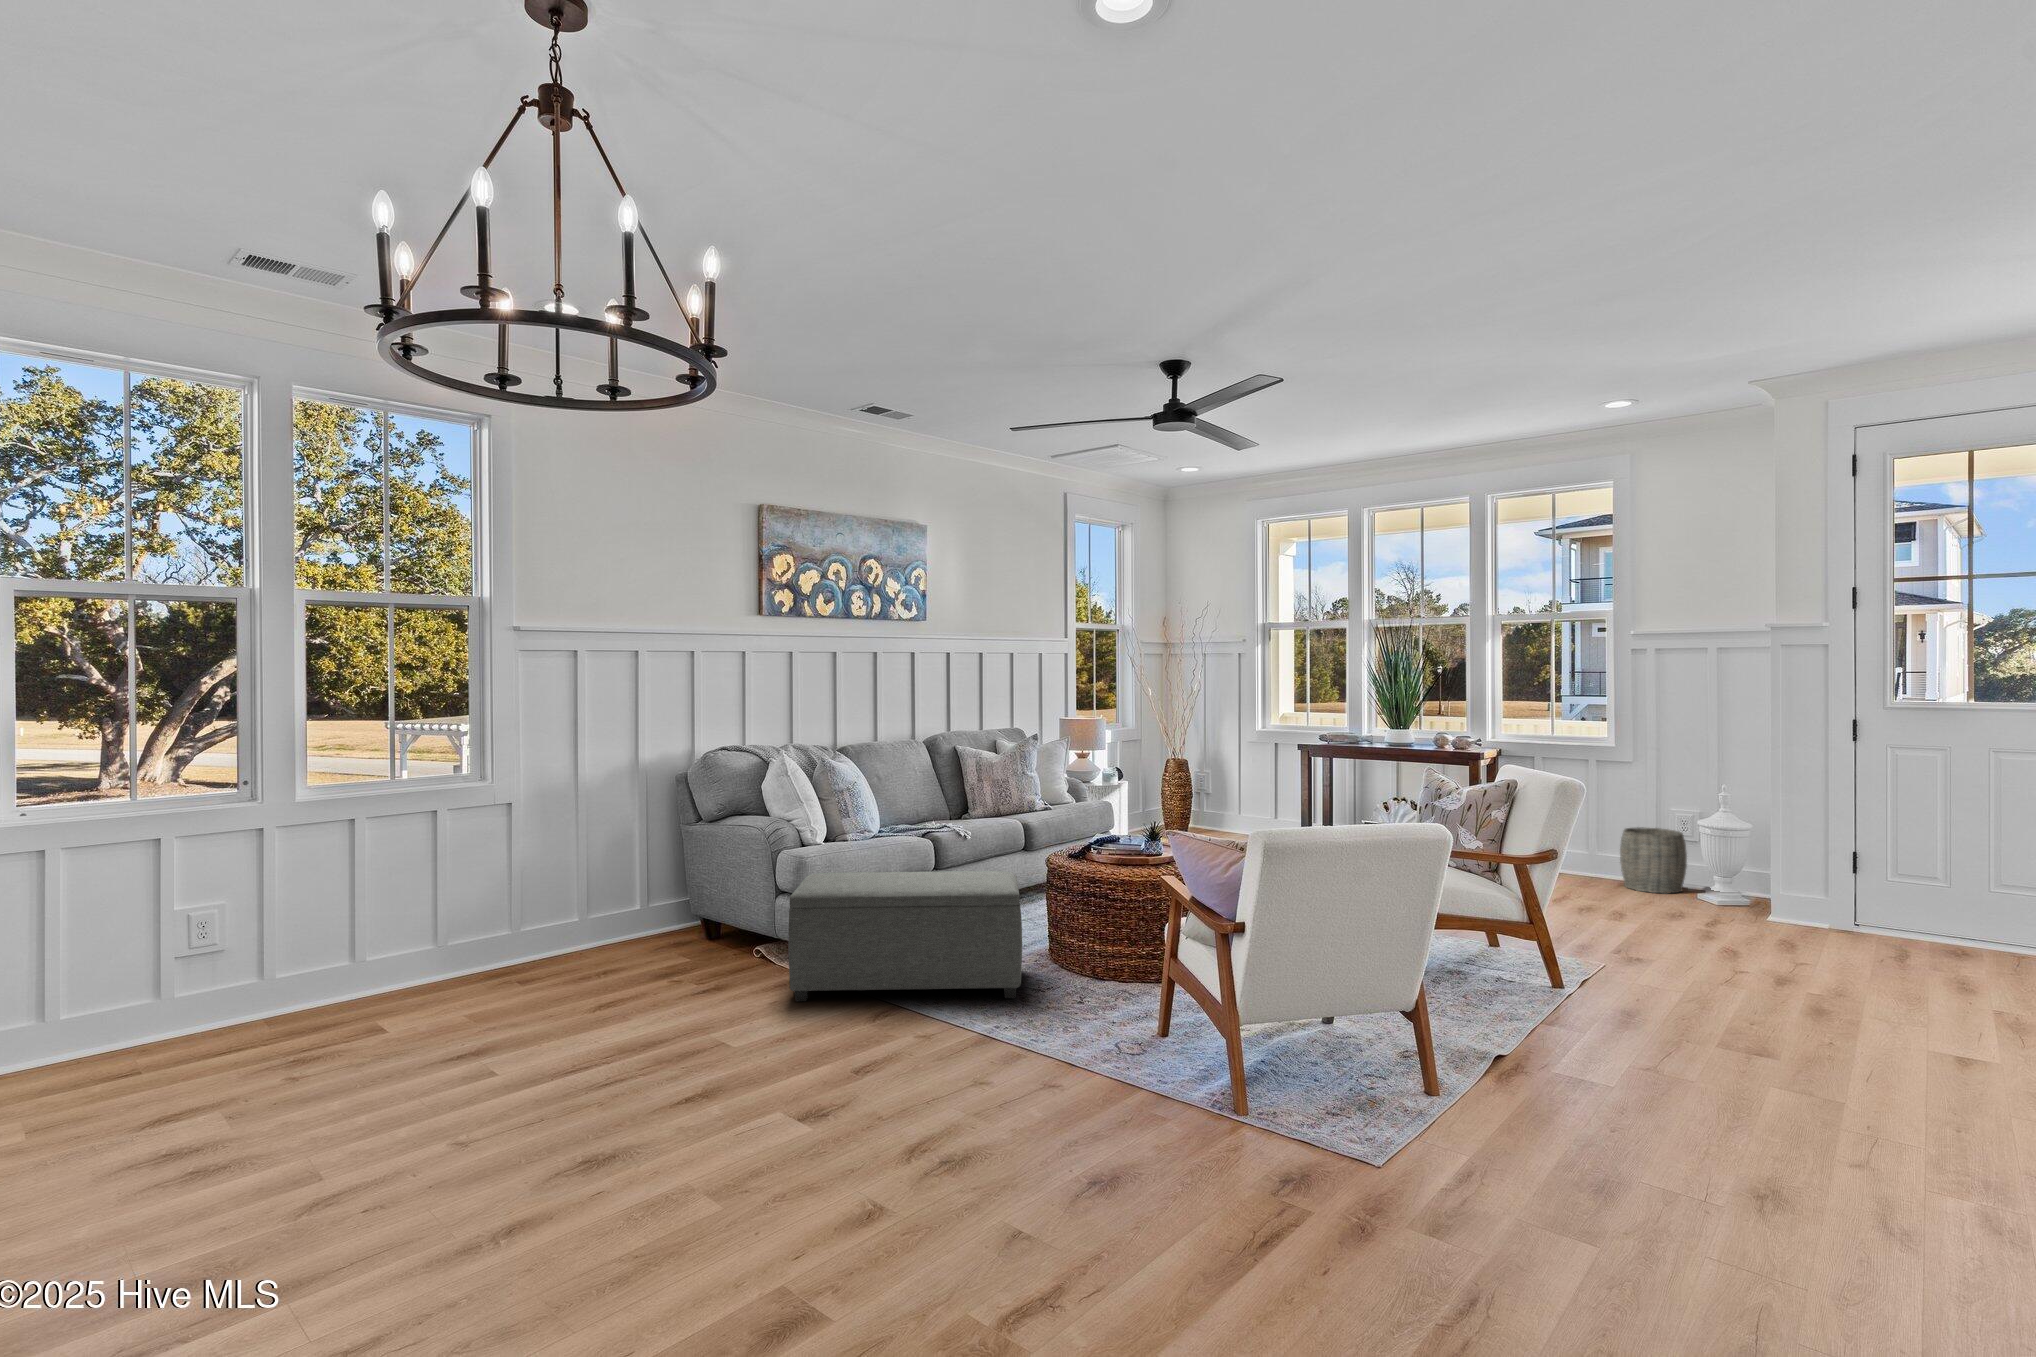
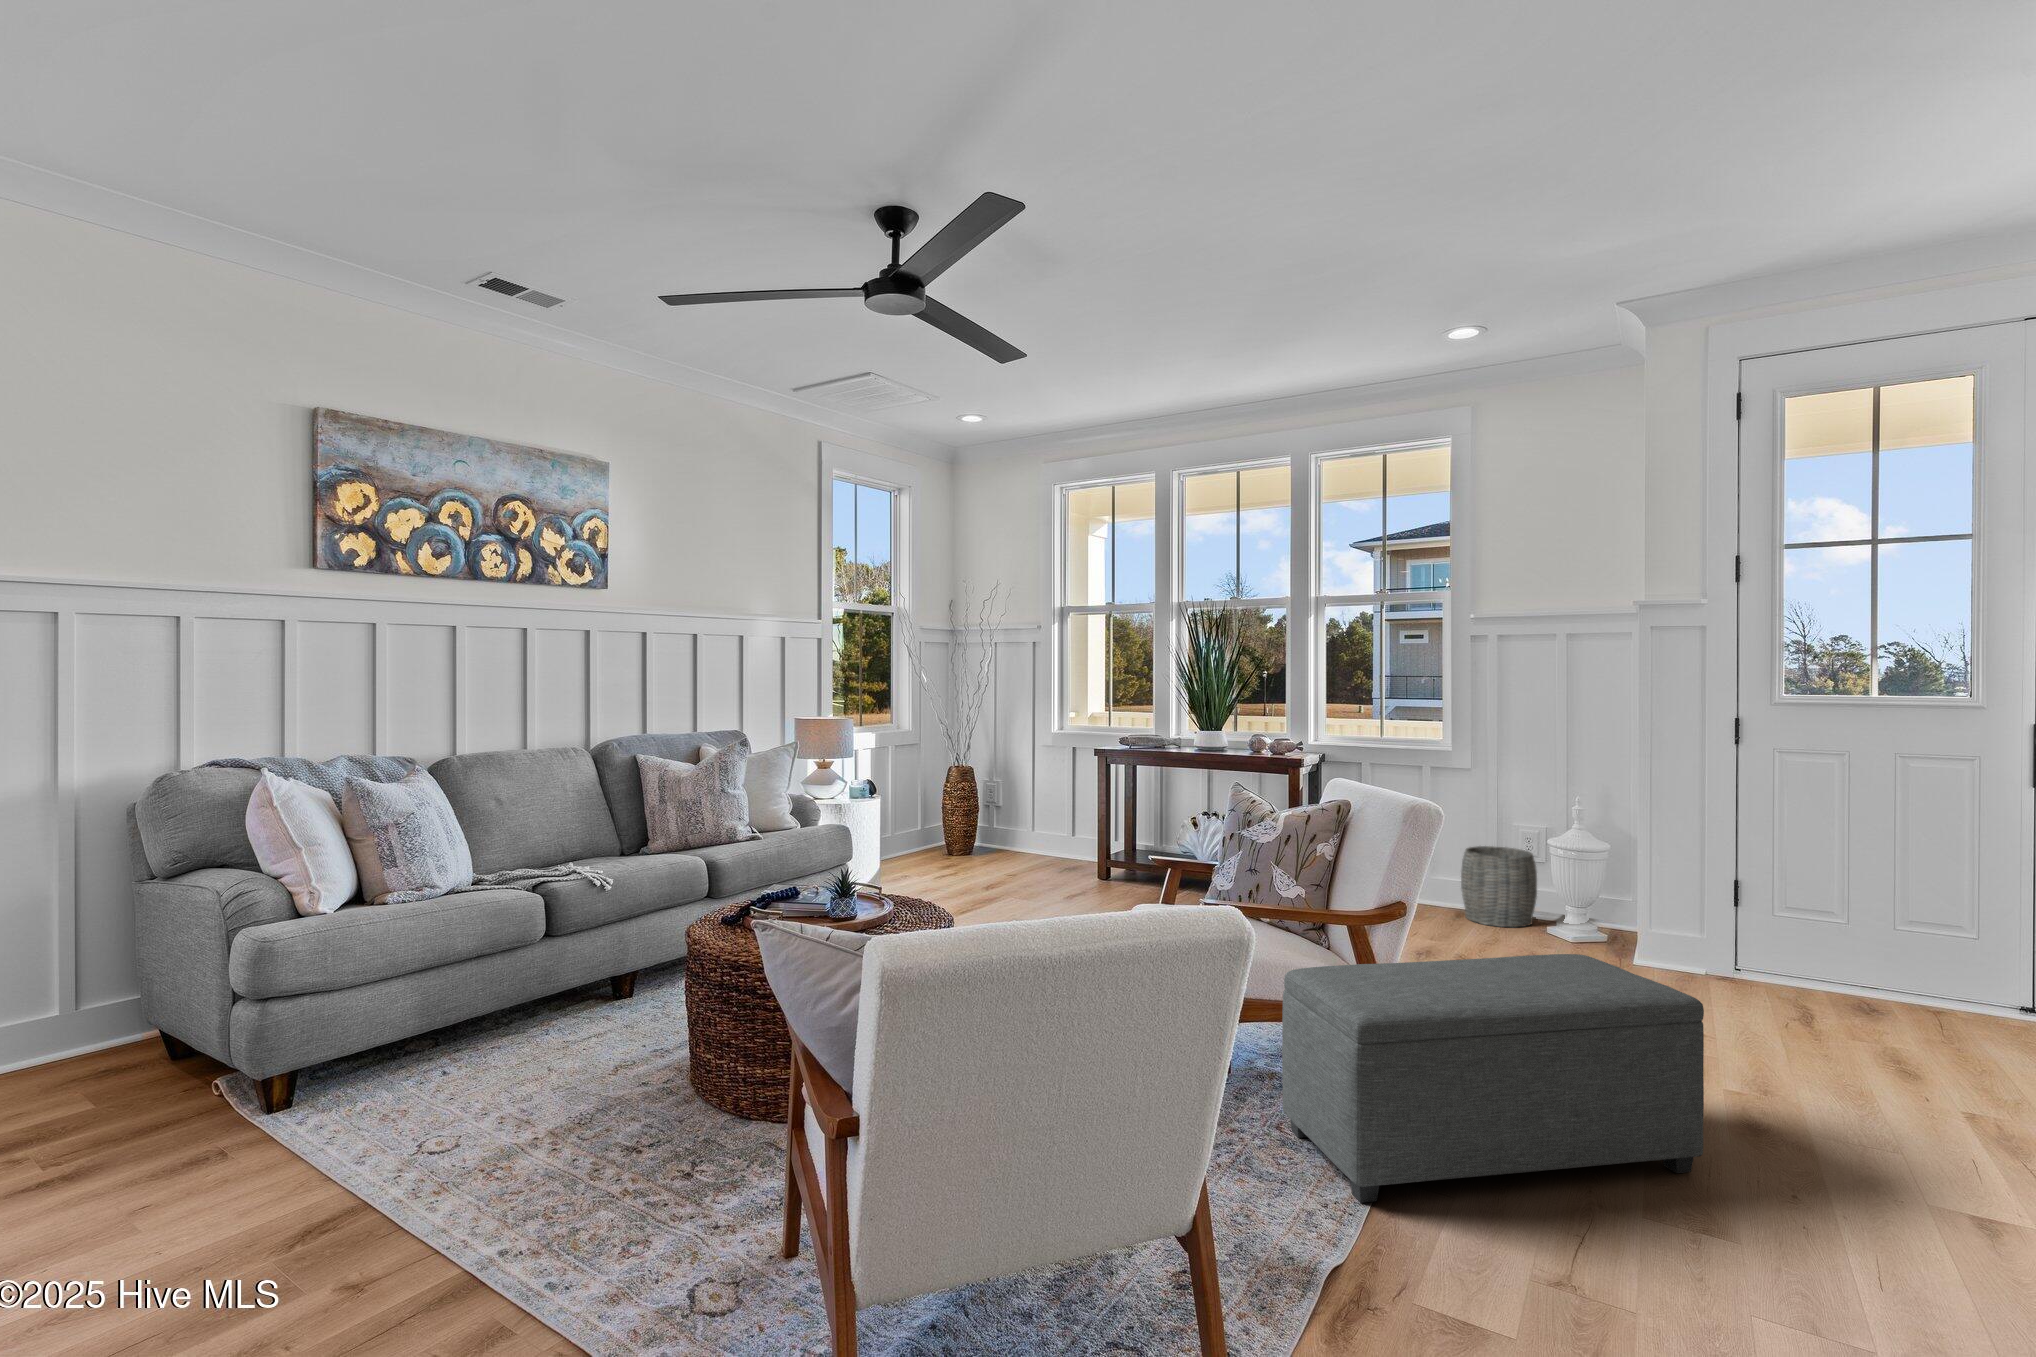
ottoman: present [788,871,1022,1001] -> present [1282,954,1704,1203]

